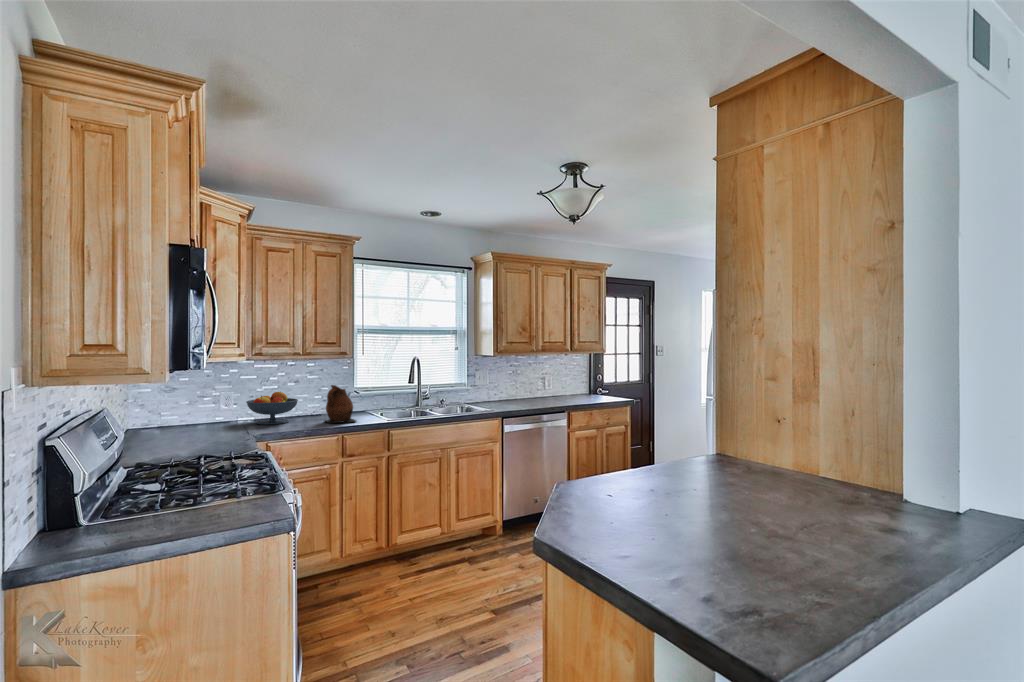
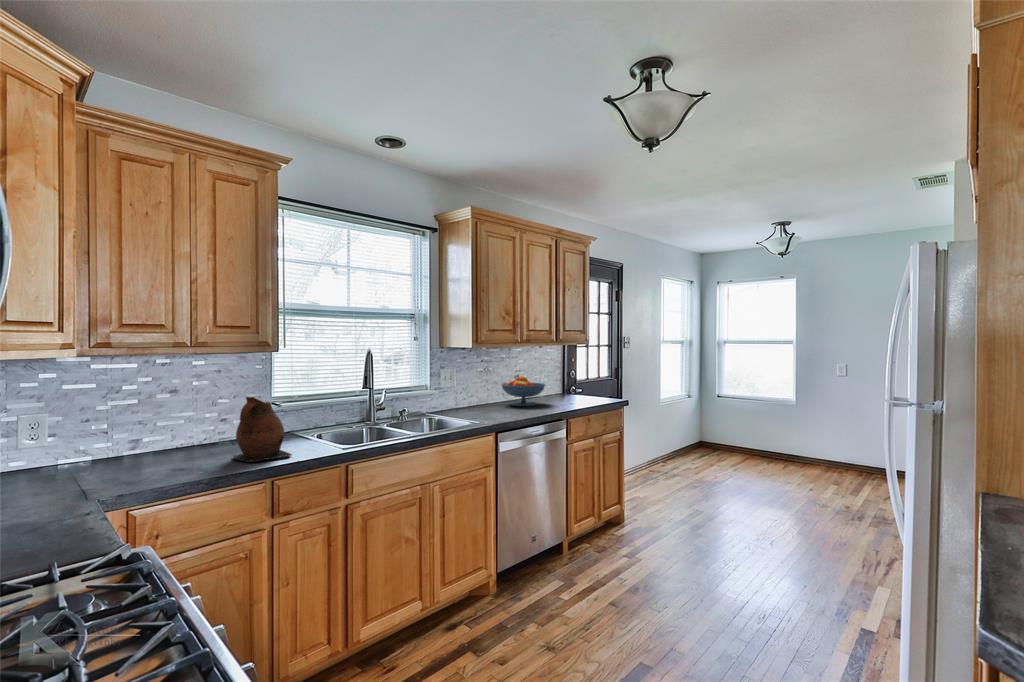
fruit bowl: present [246,392,298,425] -> present [502,376,545,406]

